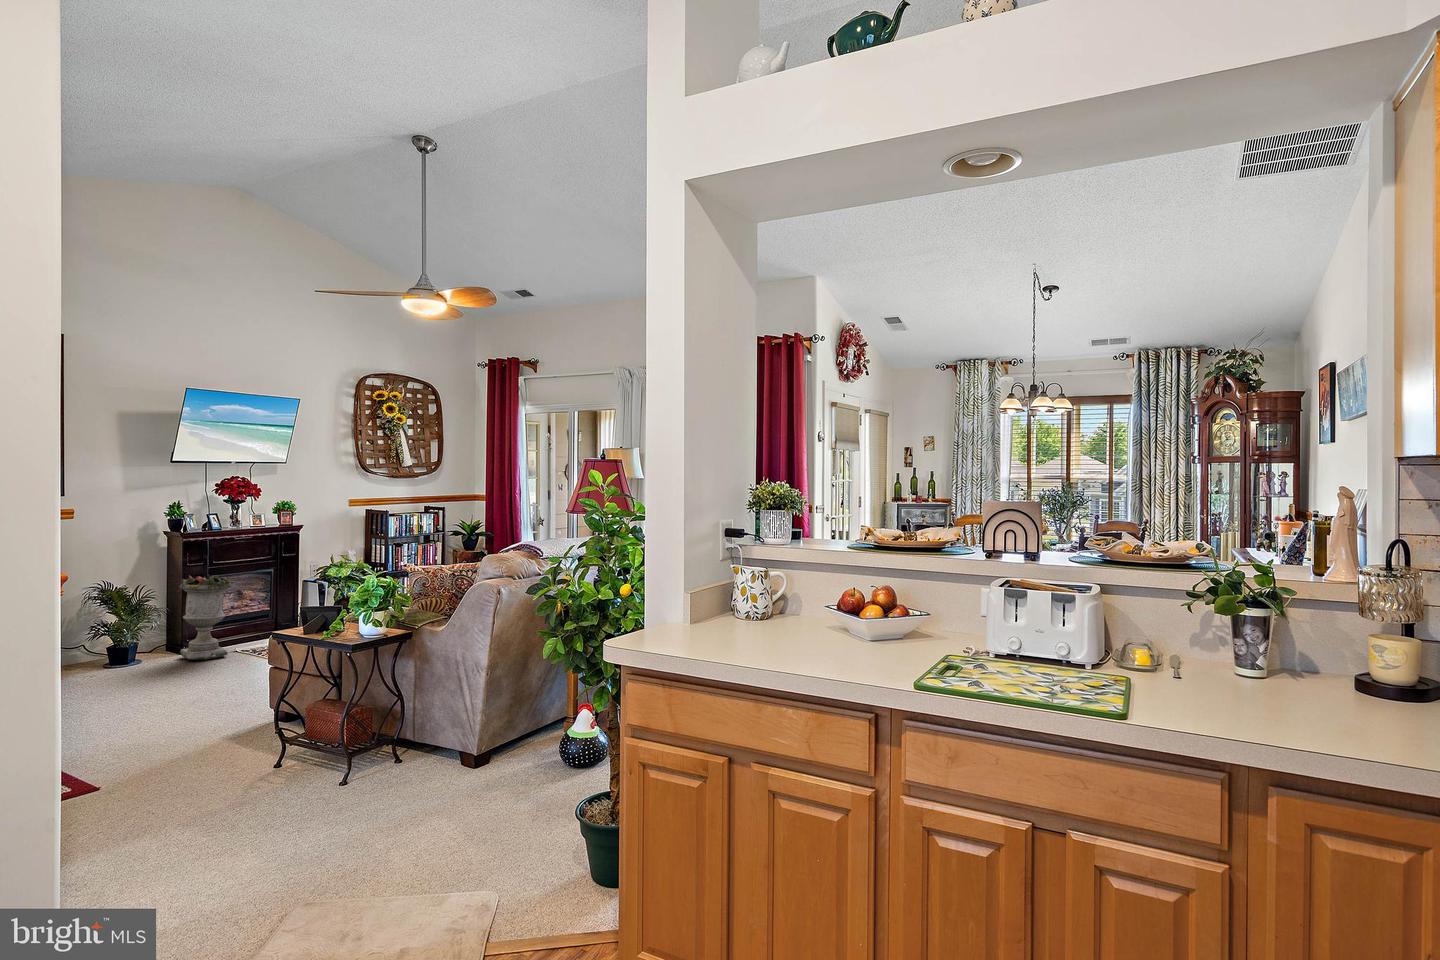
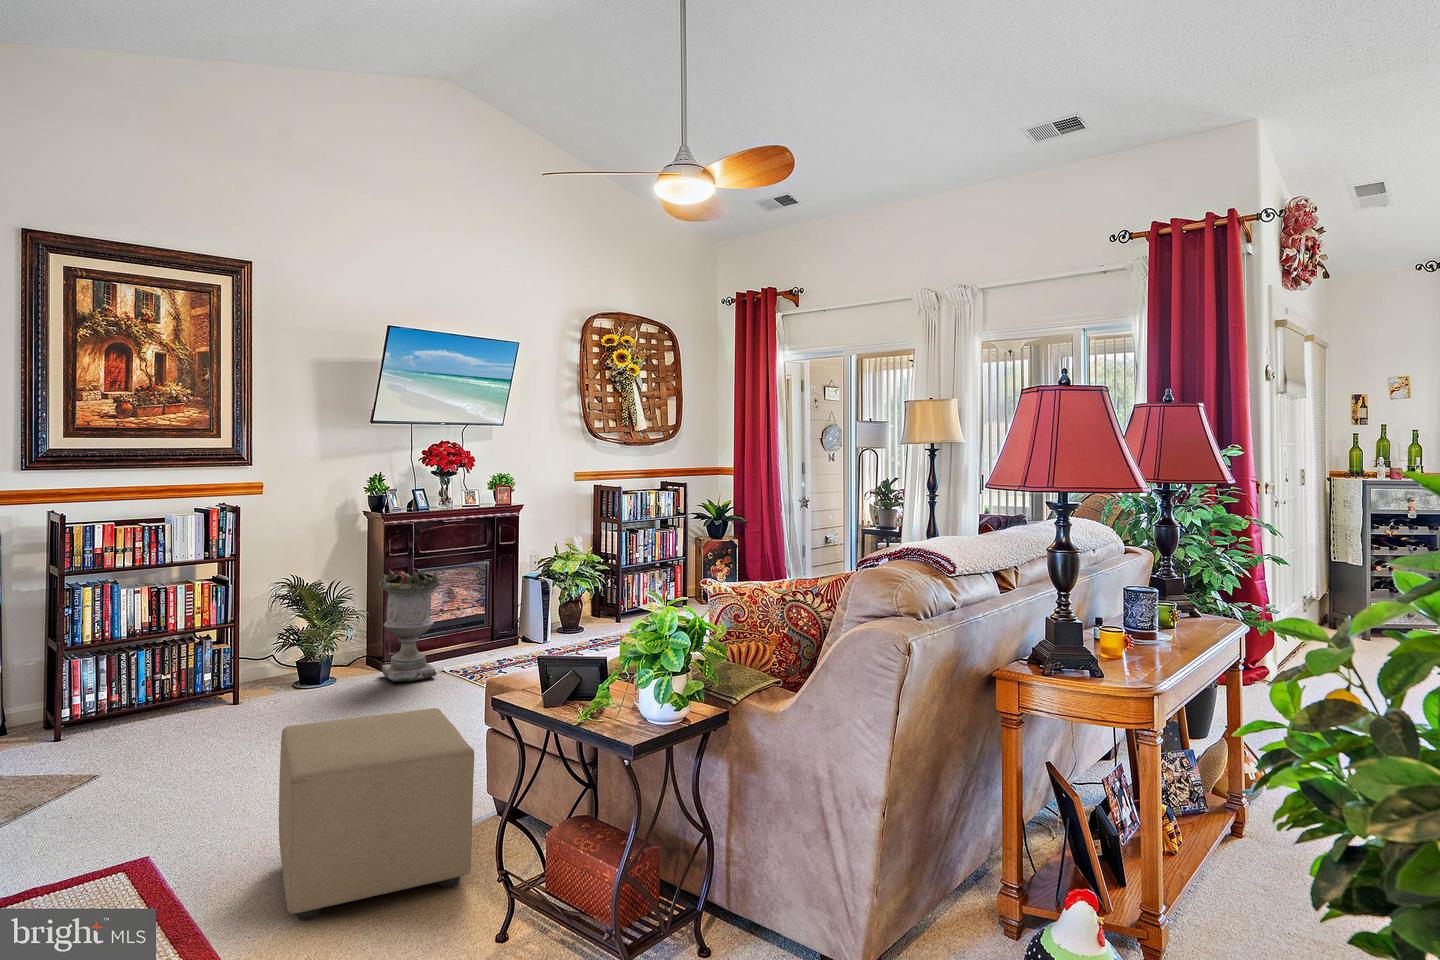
ottoman: none [125,652,261,766] -> present [279,708,474,921]

